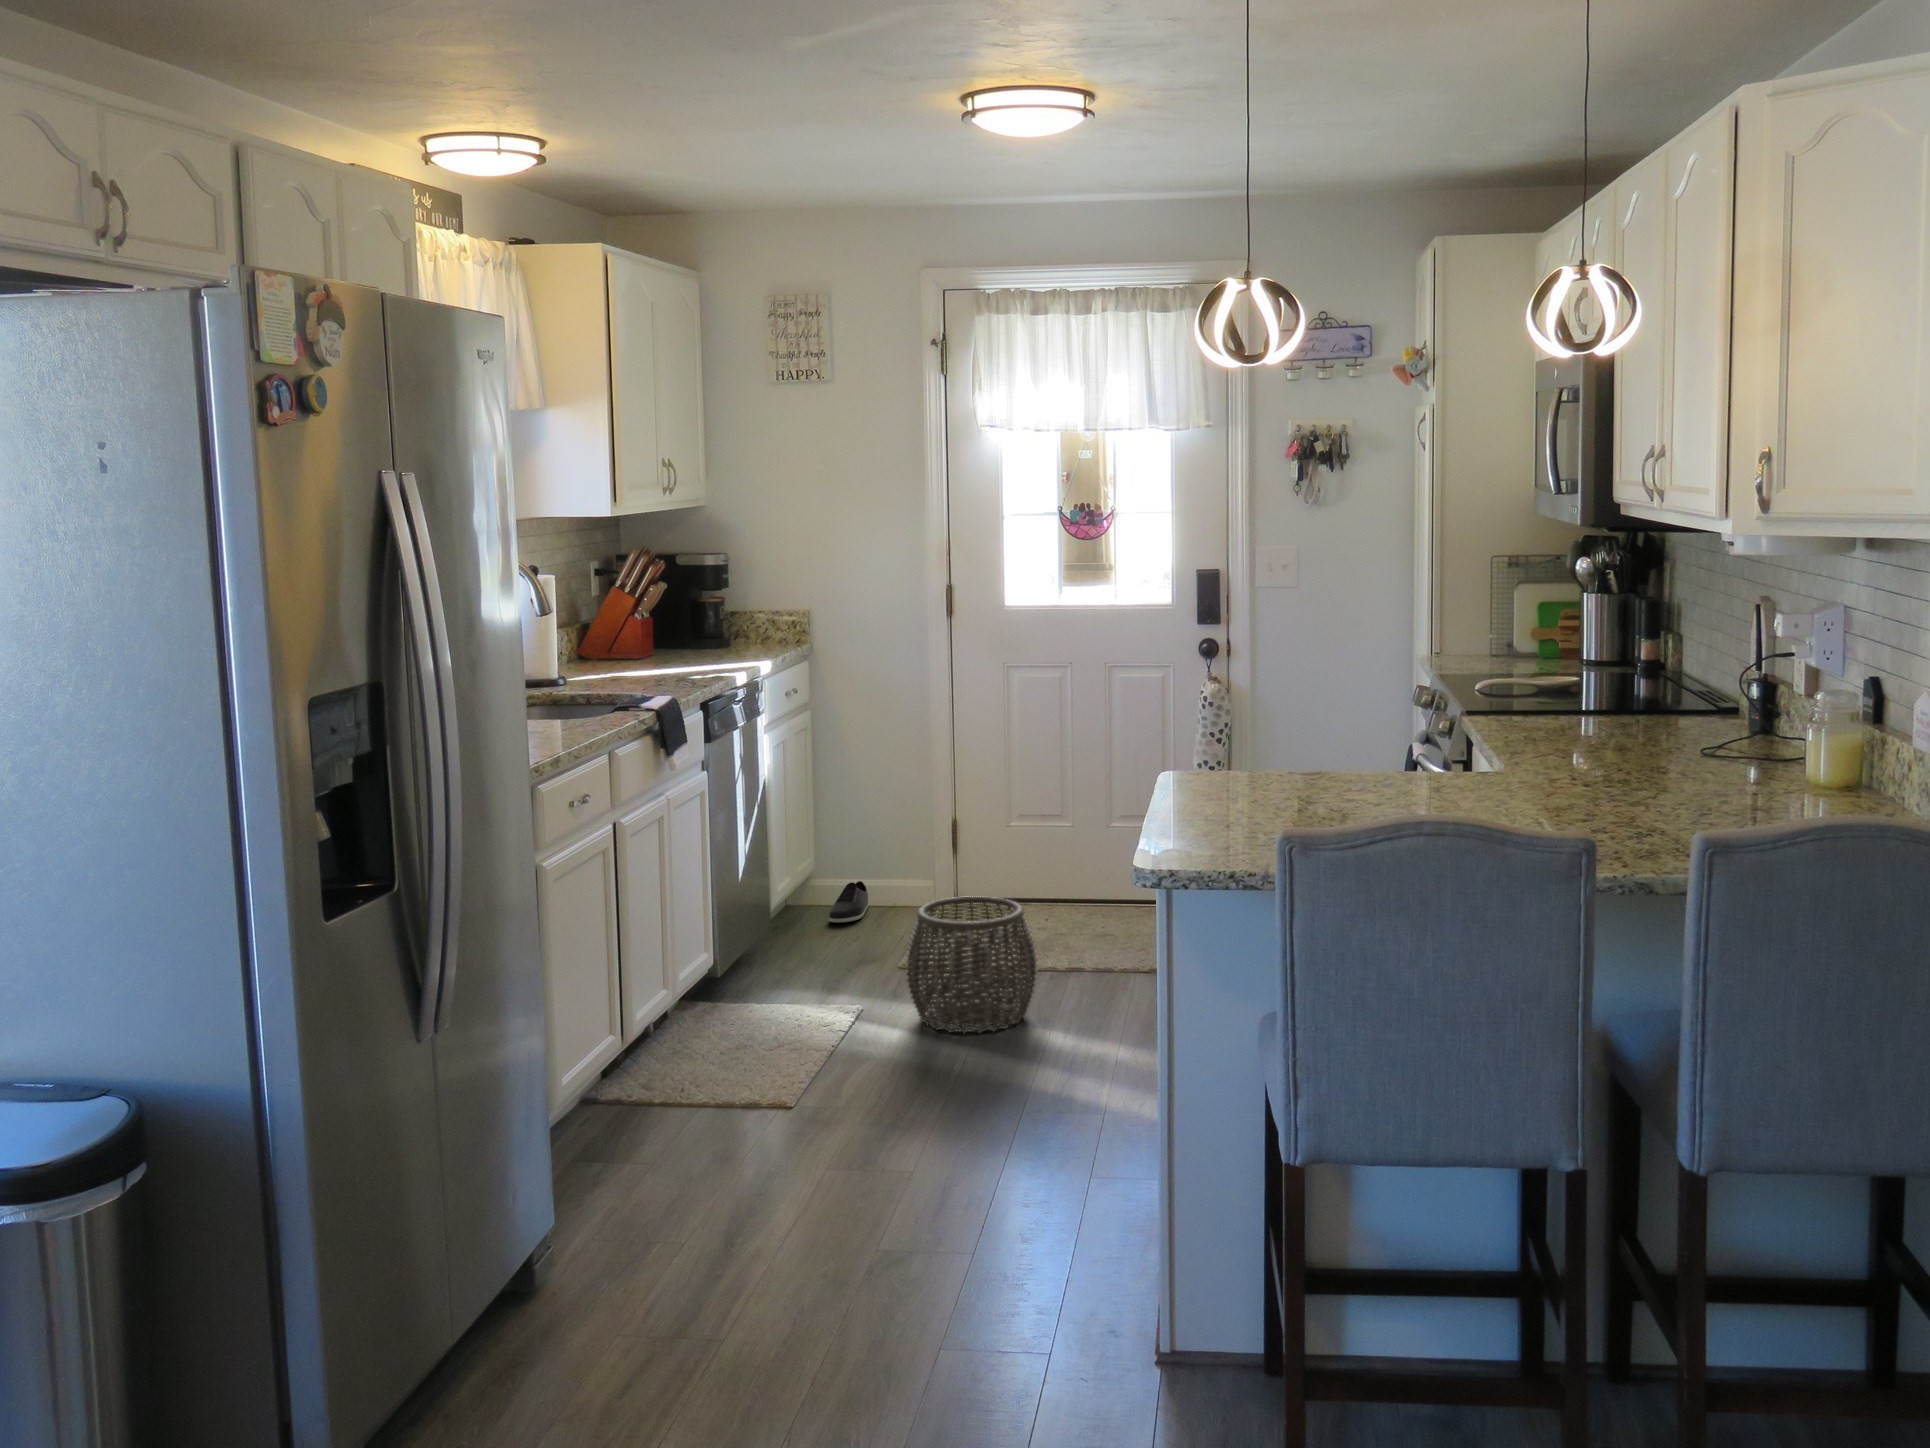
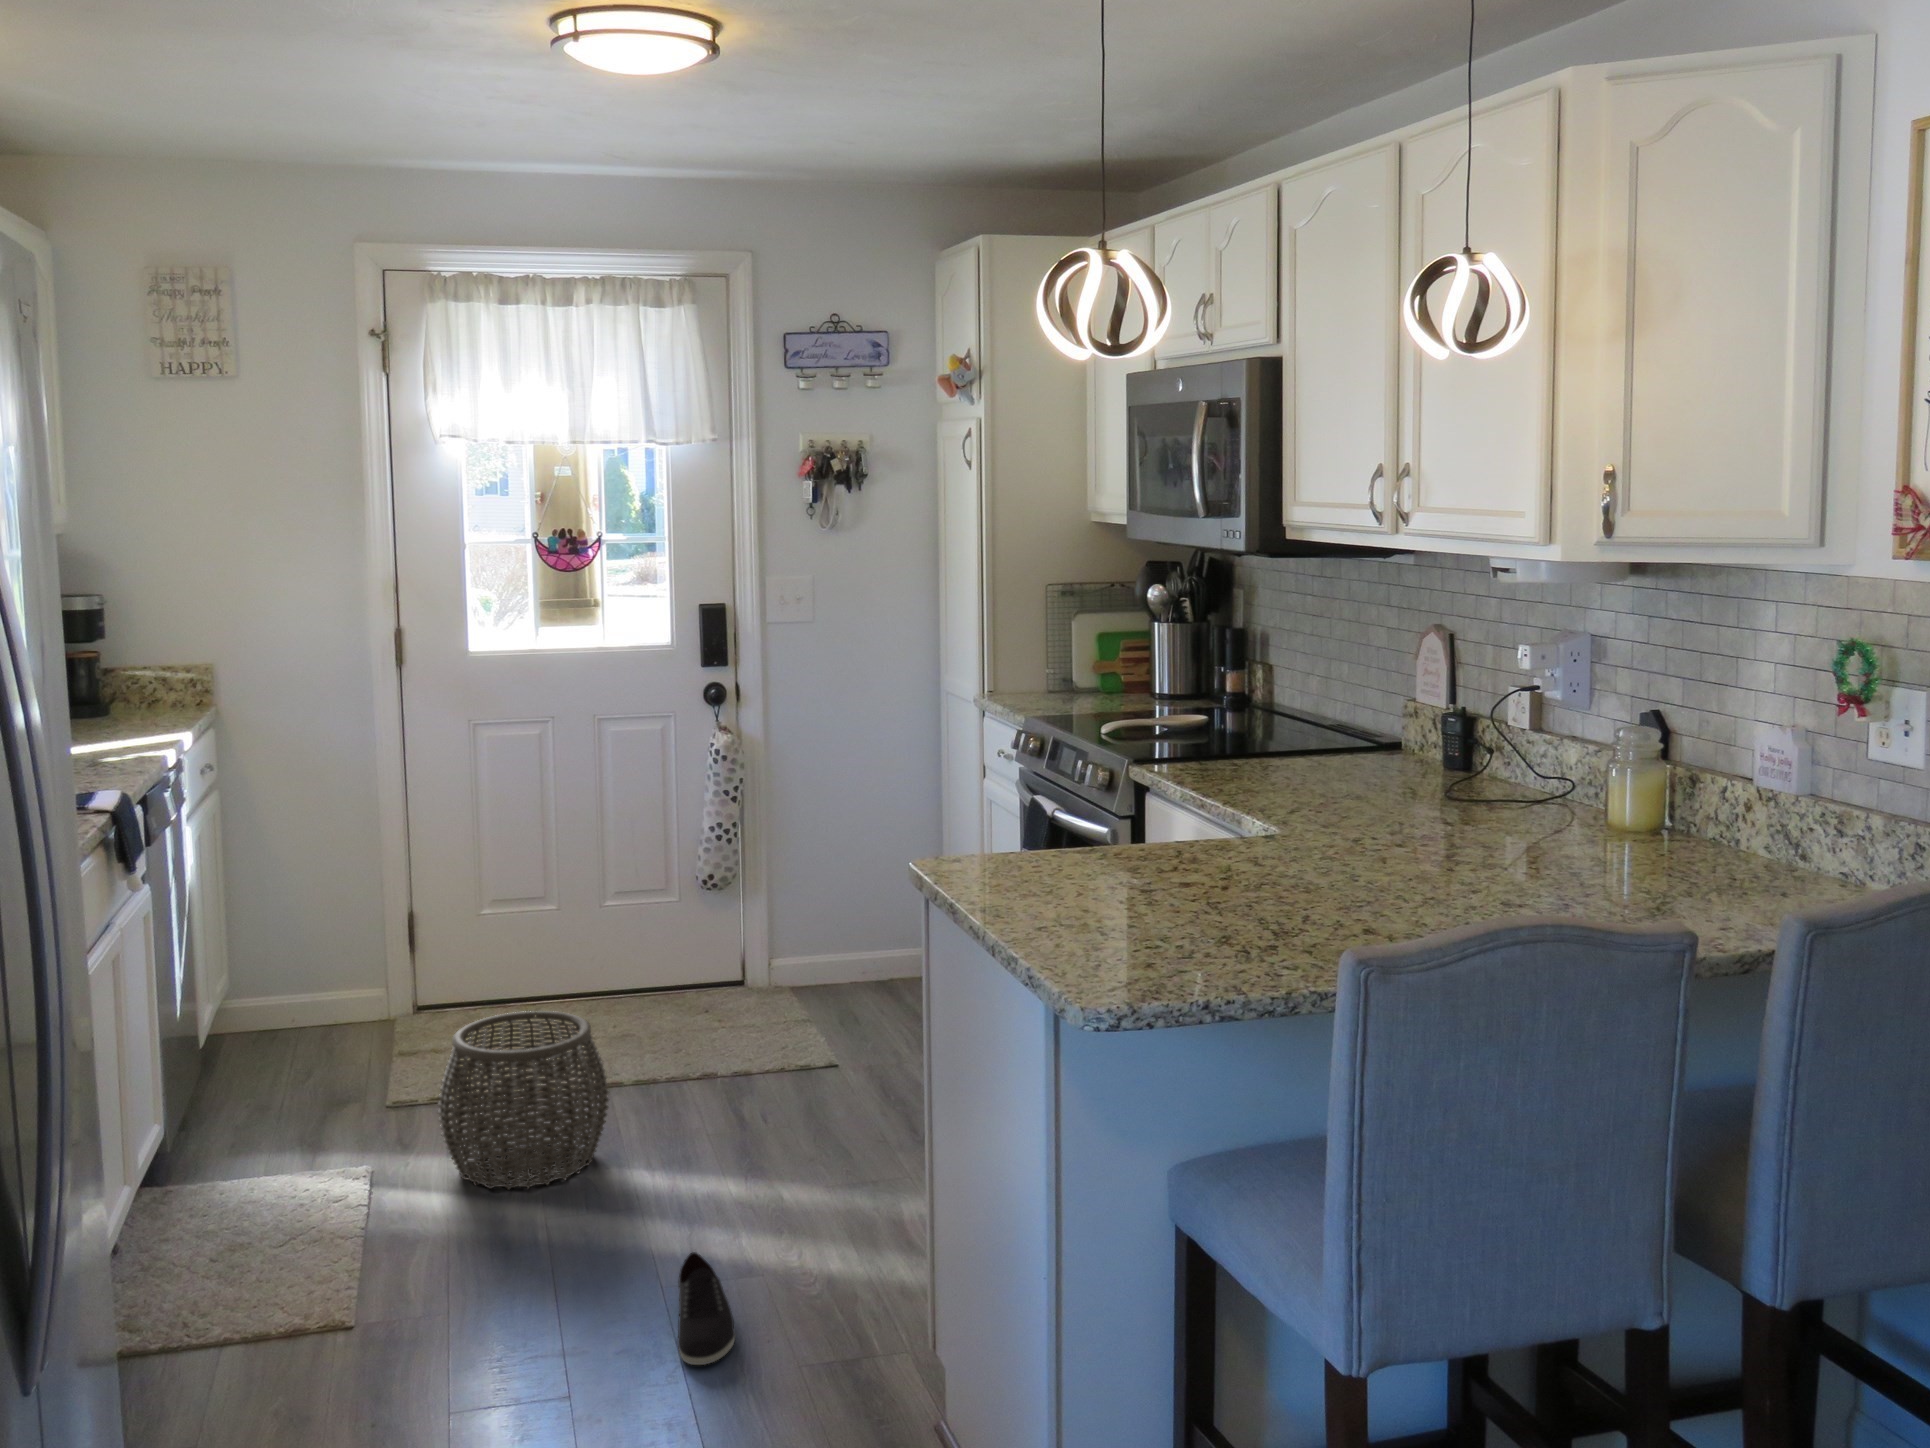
shoe: present [829,881,869,923] -> present [677,1252,735,1365]

